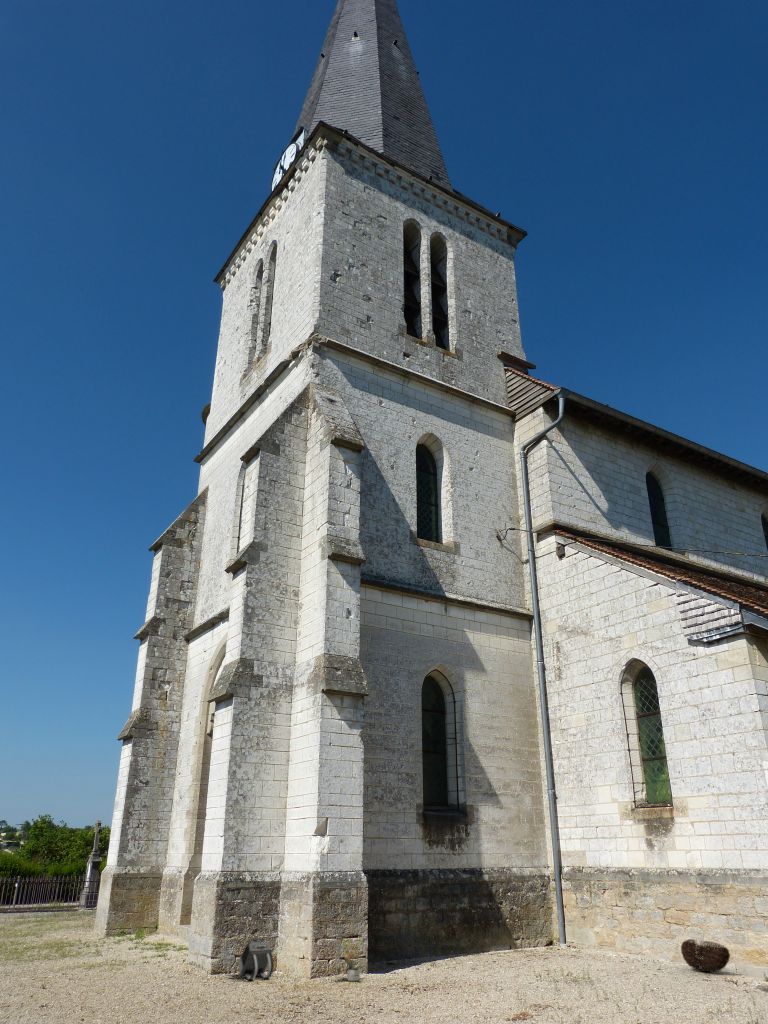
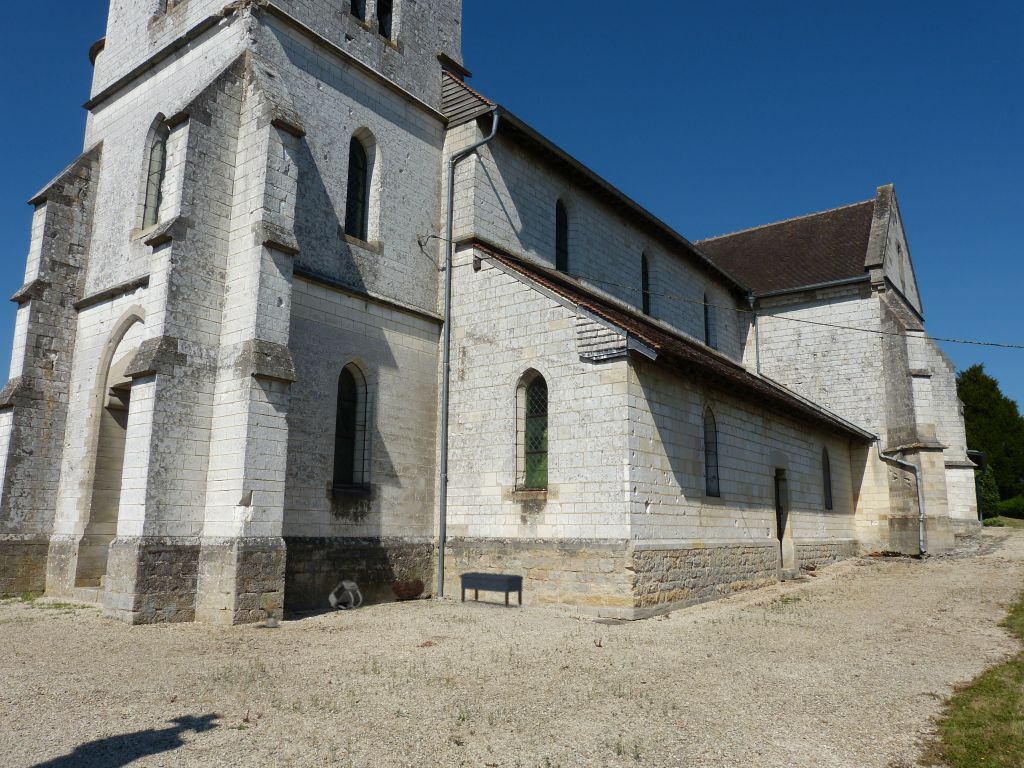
bench: none [580,914,660,963] -> present [461,572,523,607]
backpack: present [238,938,274,980] -> present [329,580,363,609]
basket: present [681,939,730,972] -> present [392,579,424,600]

